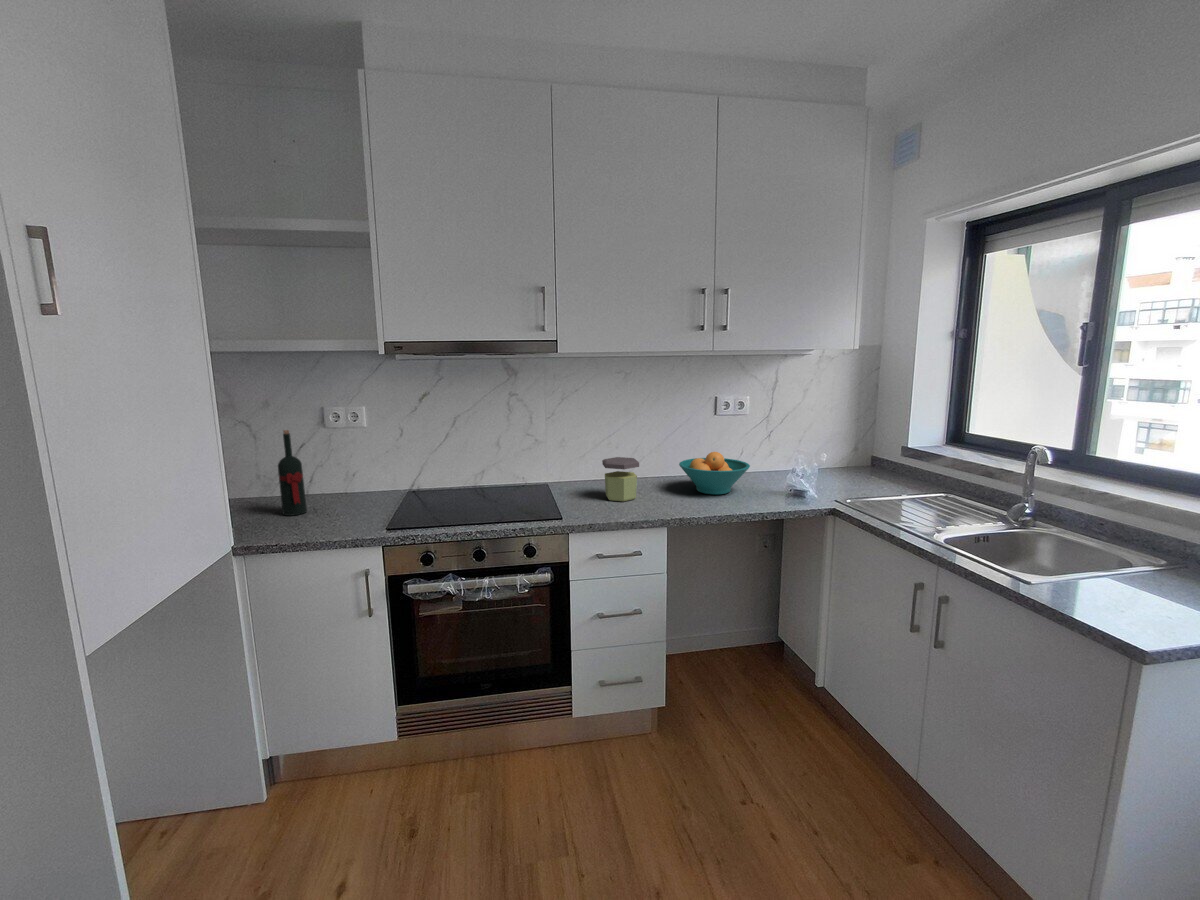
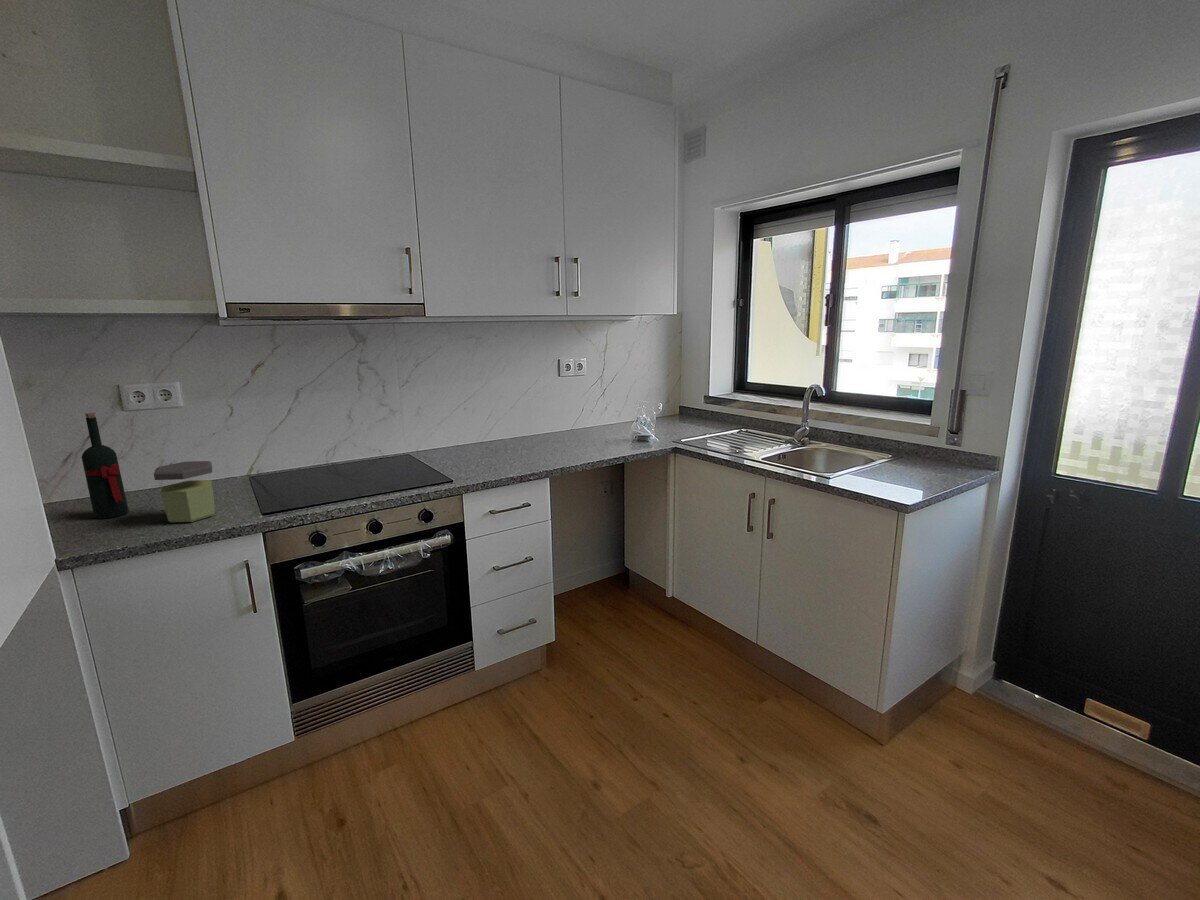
fruit bowl: present [679,452,750,494] -> none [539,408,602,447]
jar: present [602,457,639,502] -> present [154,461,215,523]

